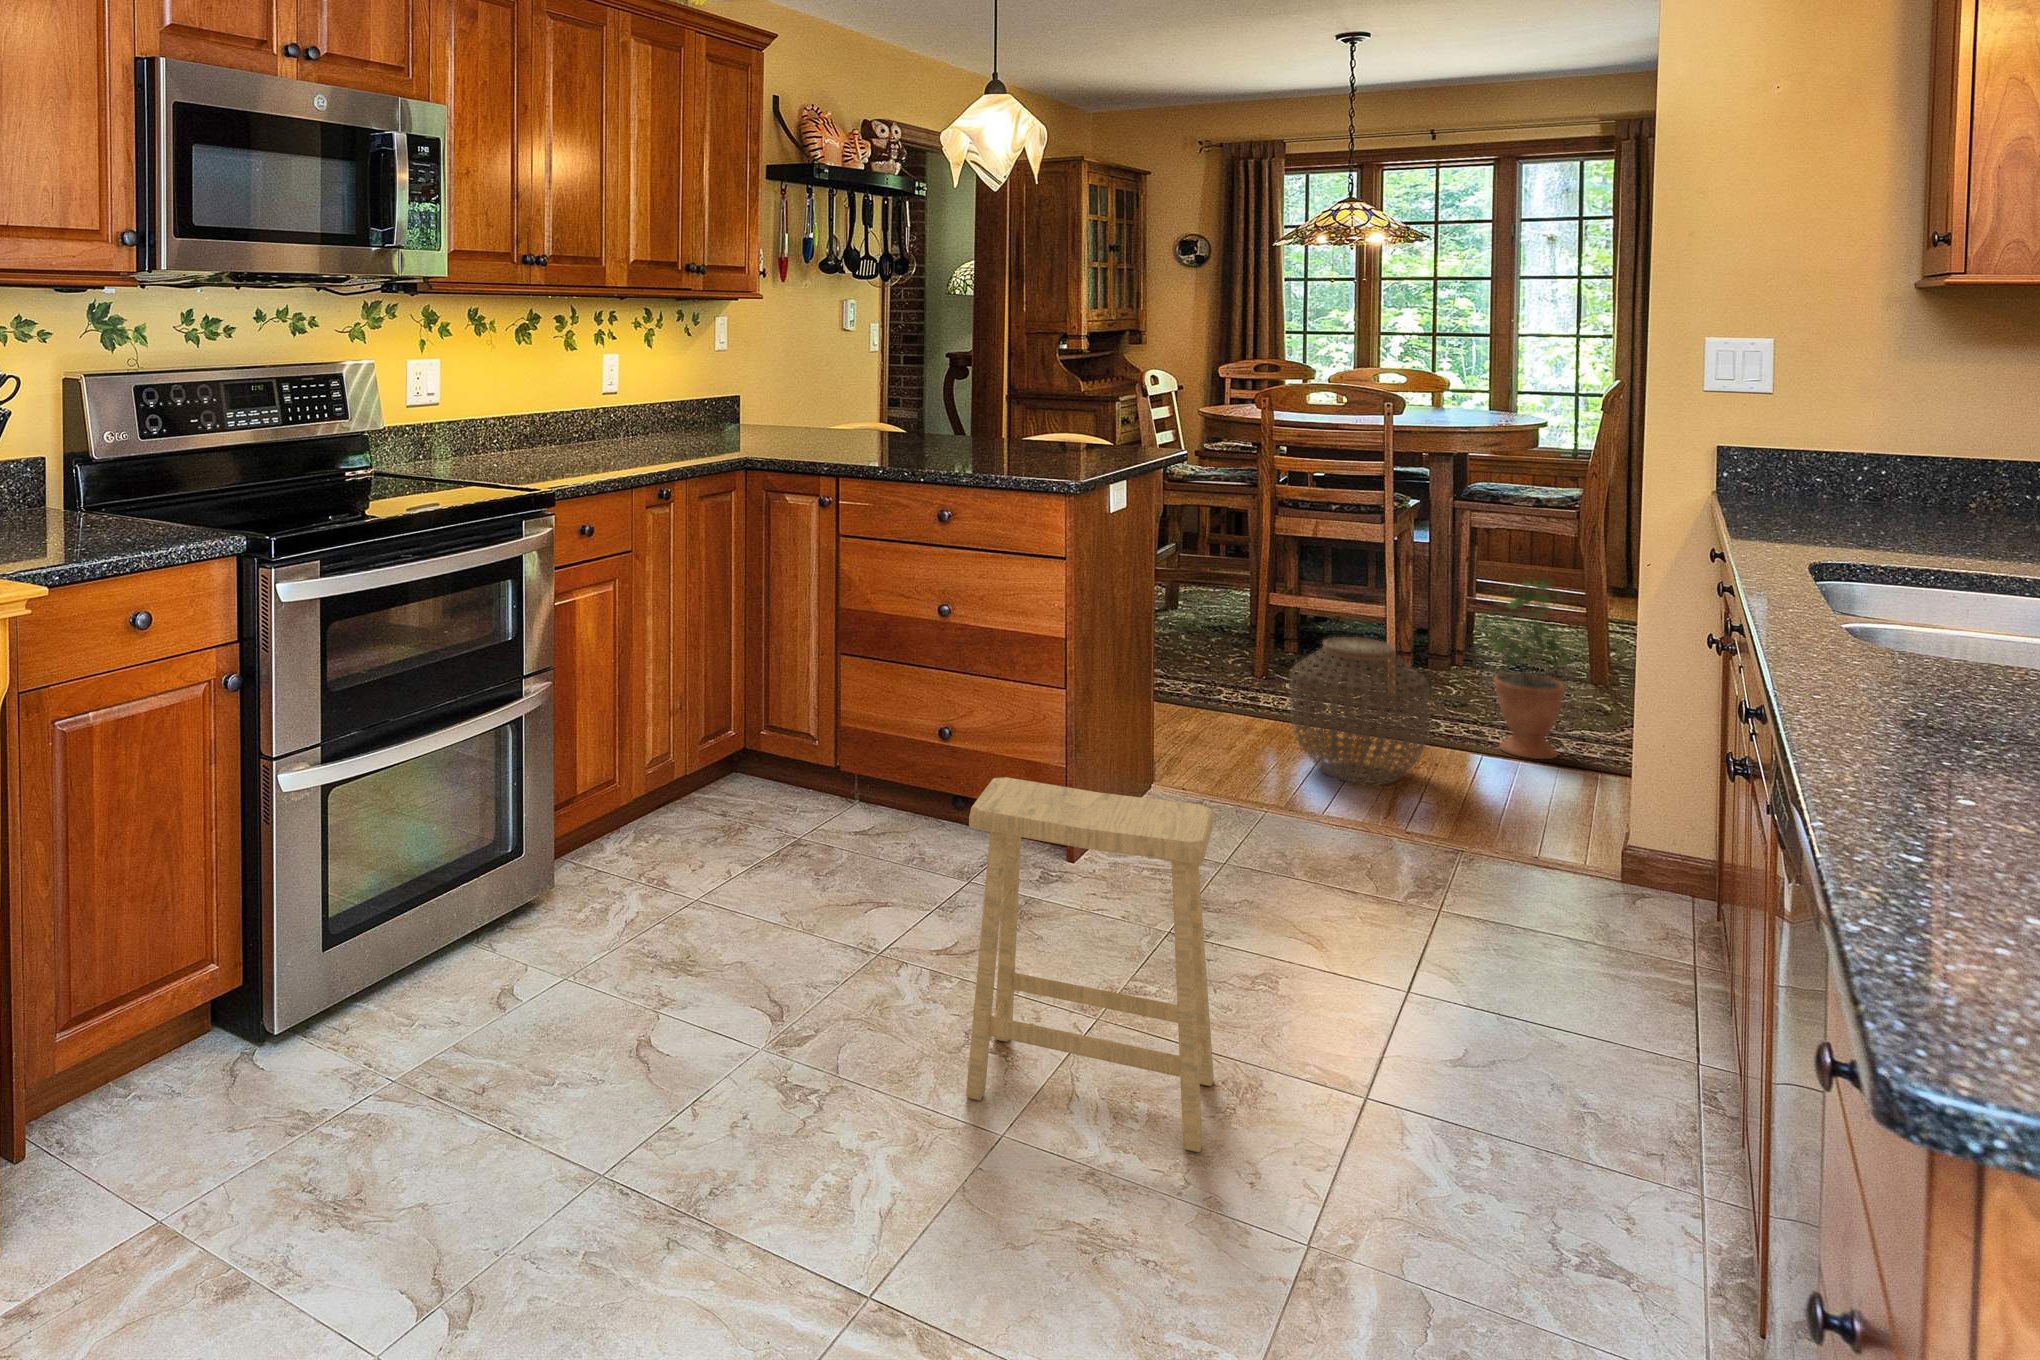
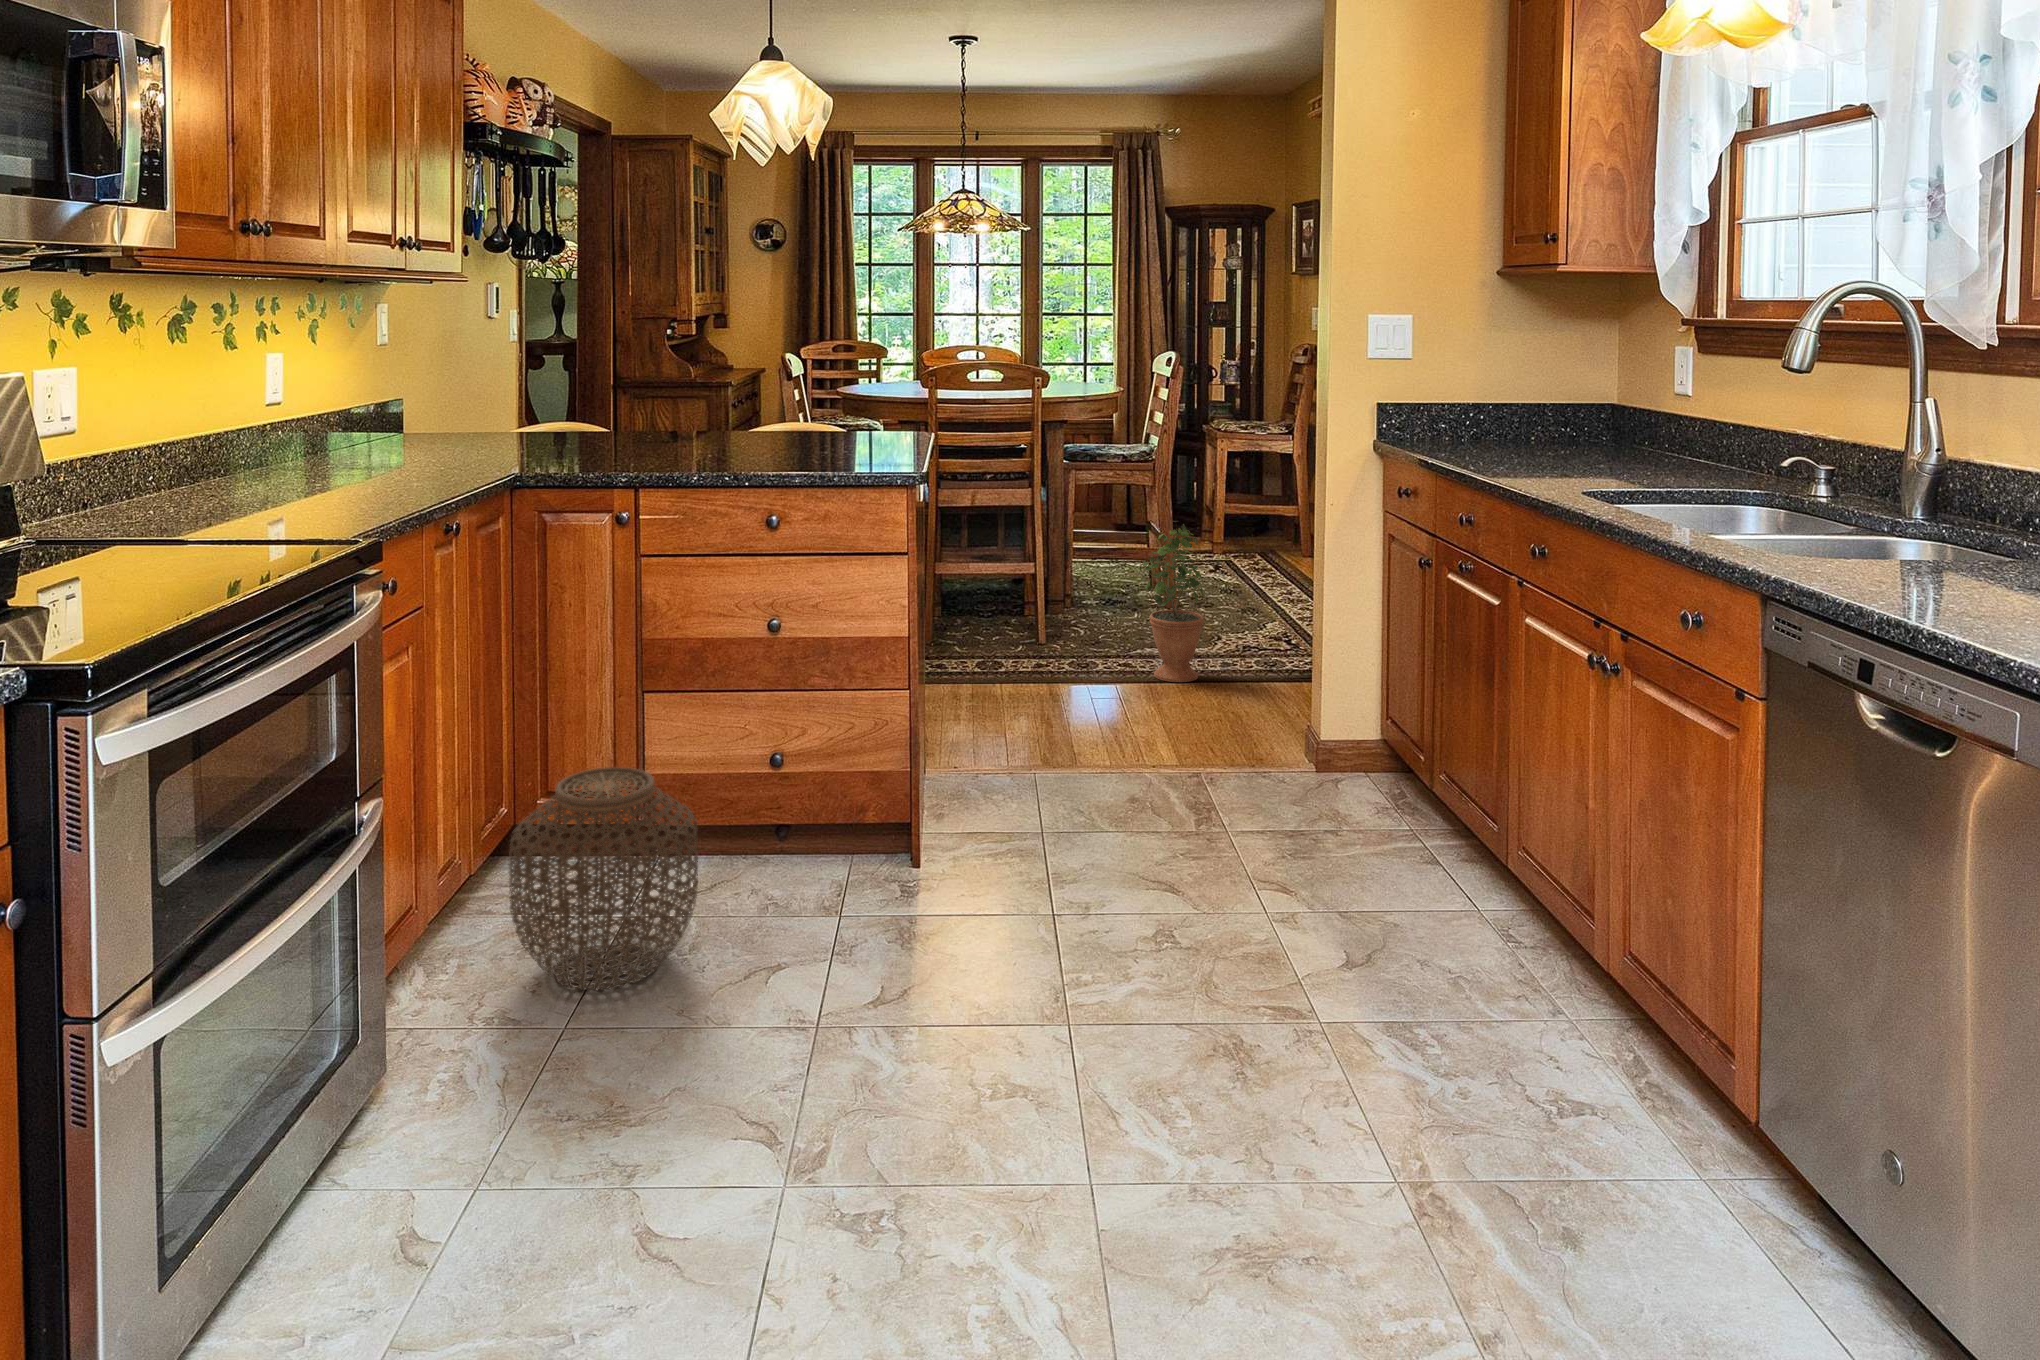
woven basket: present [1290,637,1429,784] -> present [509,767,698,990]
footstool: present [966,777,1214,1152] -> none [997,793,1258,1167]

